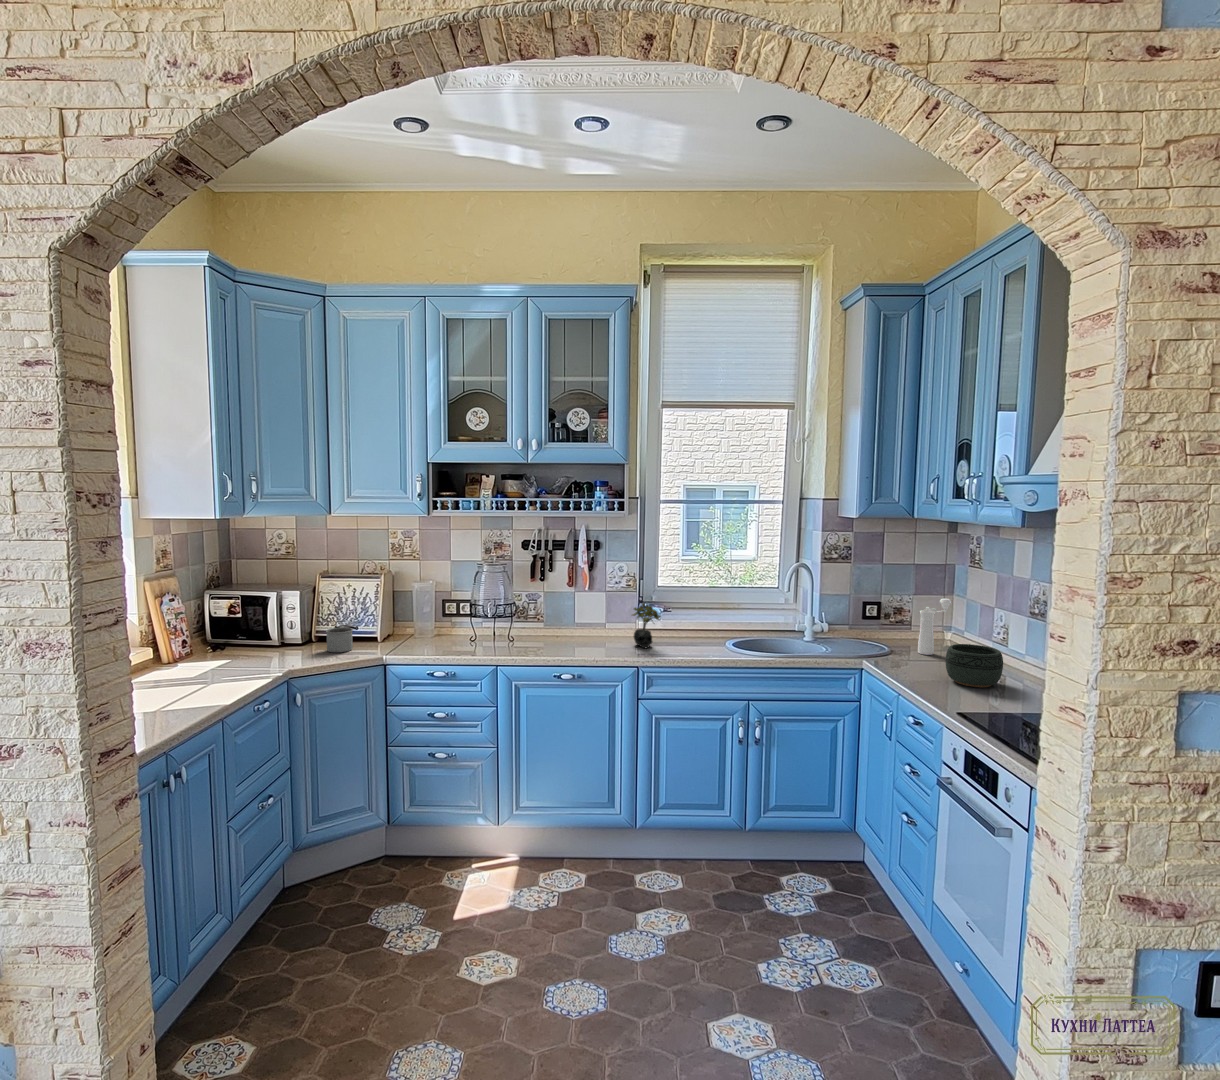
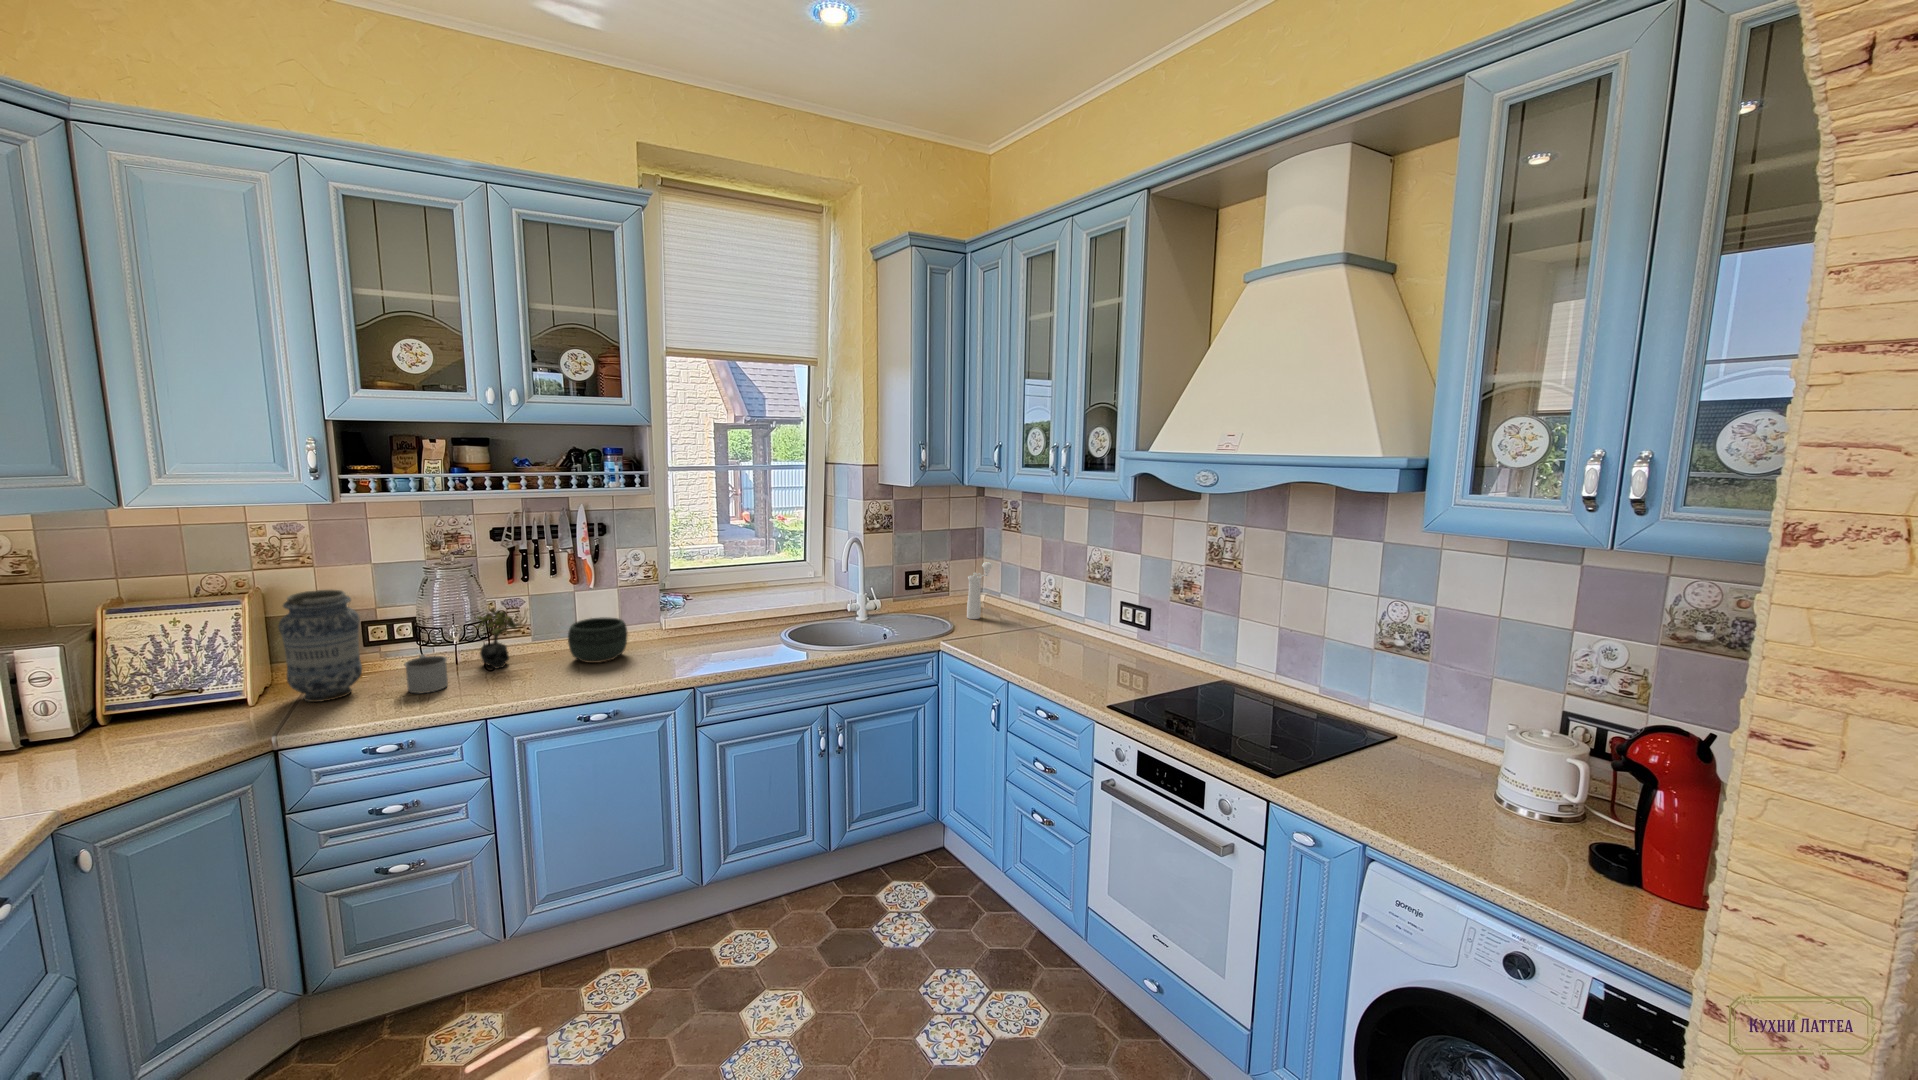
vase: none [394,573,437,646] -> present [278,590,362,702]
succulent plant: present [632,603,661,648] -> present [475,609,519,669]
mug: present [326,626,353,653] -> present [405,654,448,693]
bowl: present [945,644,1003,687] -> present [568,617,627,663]

